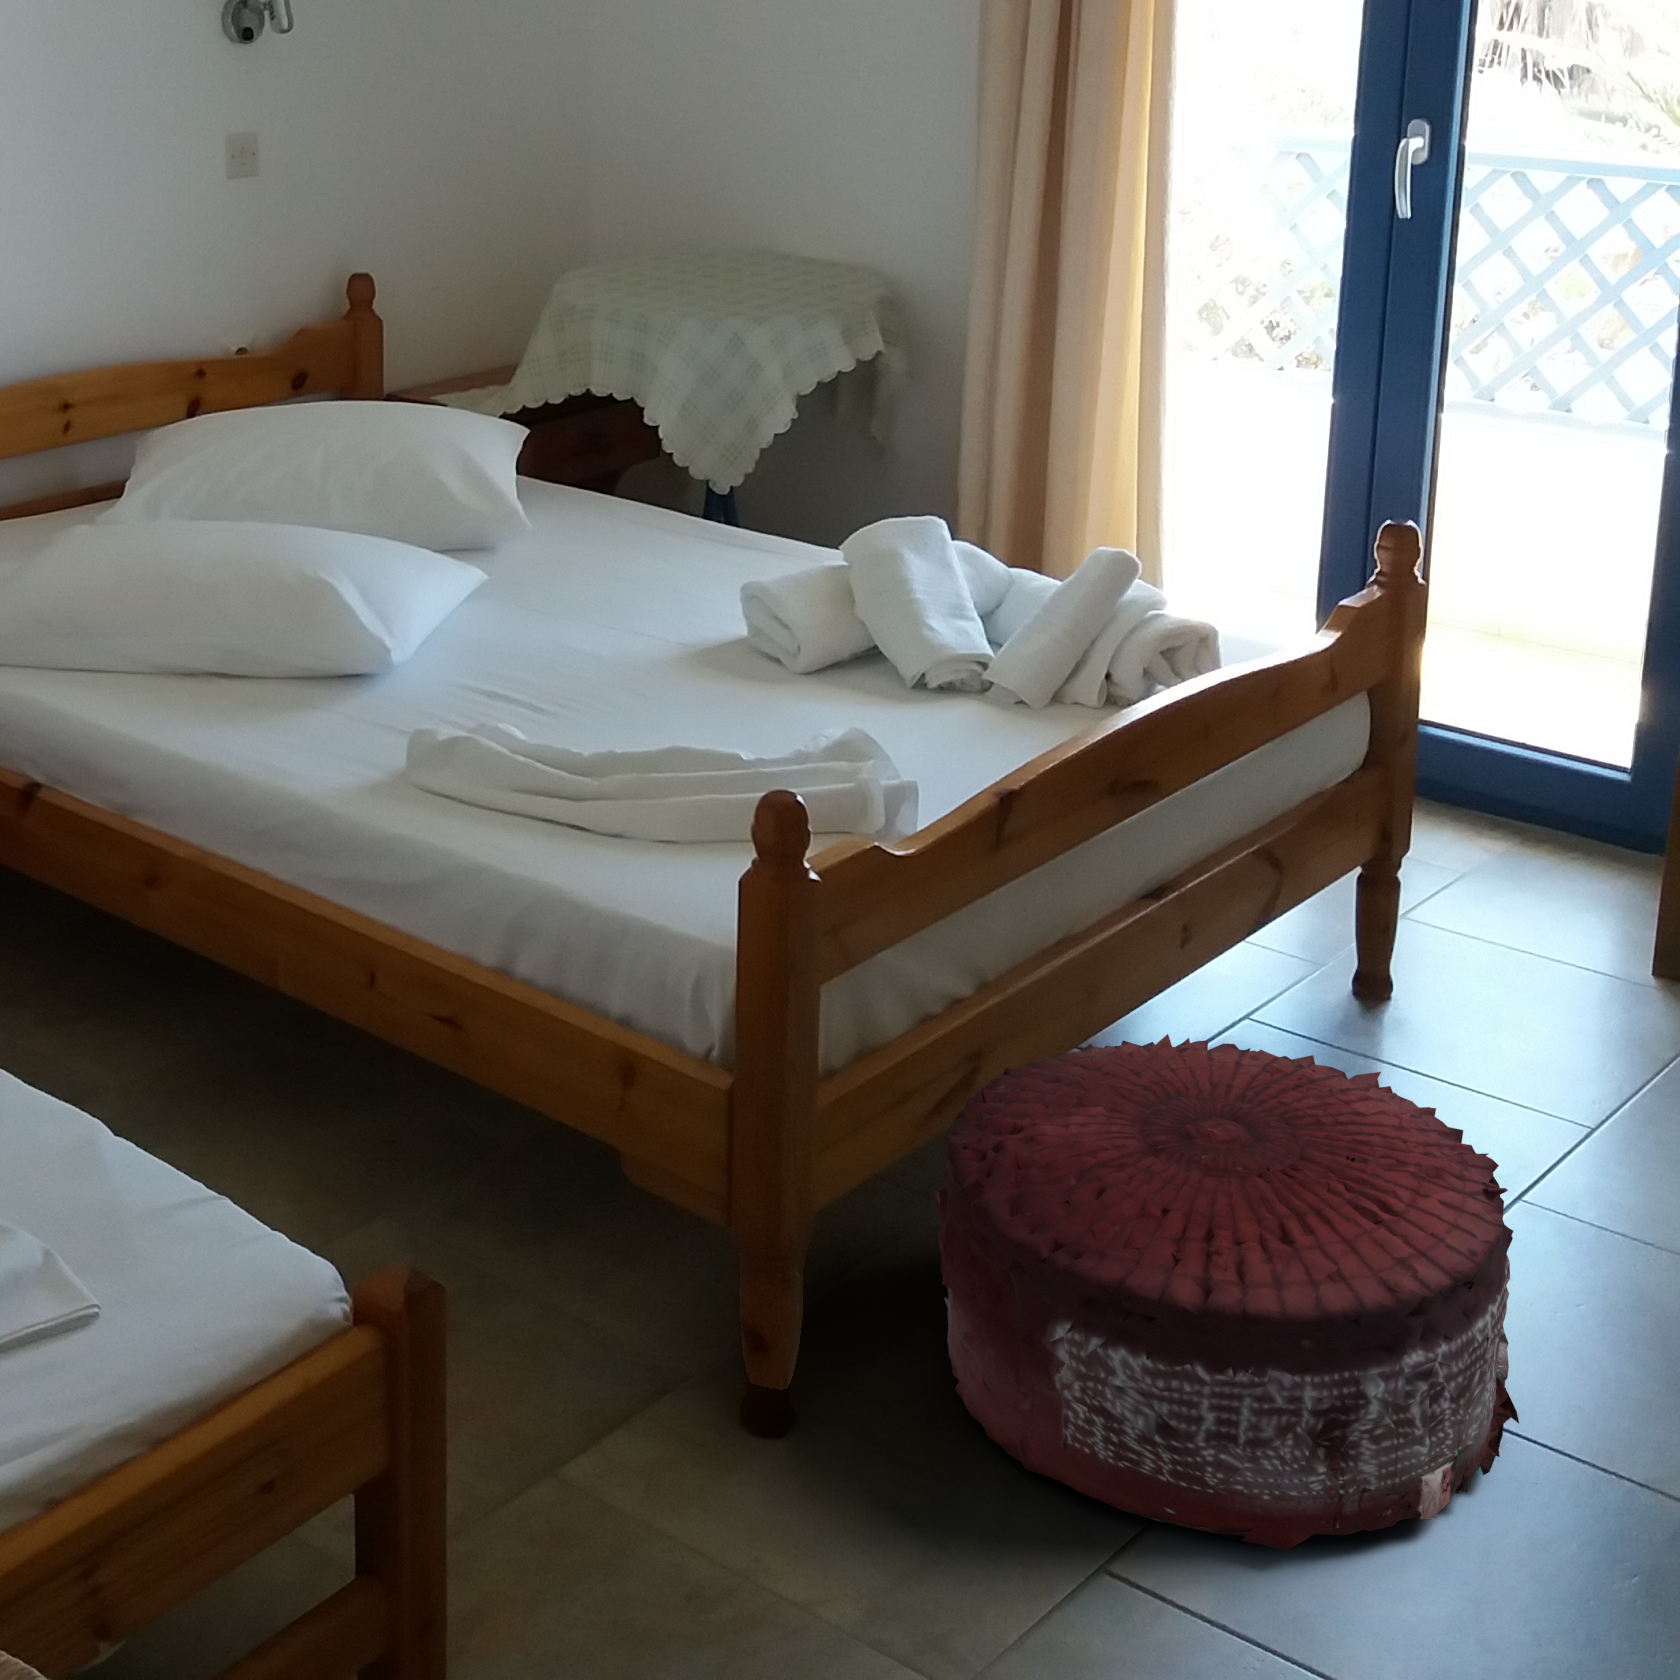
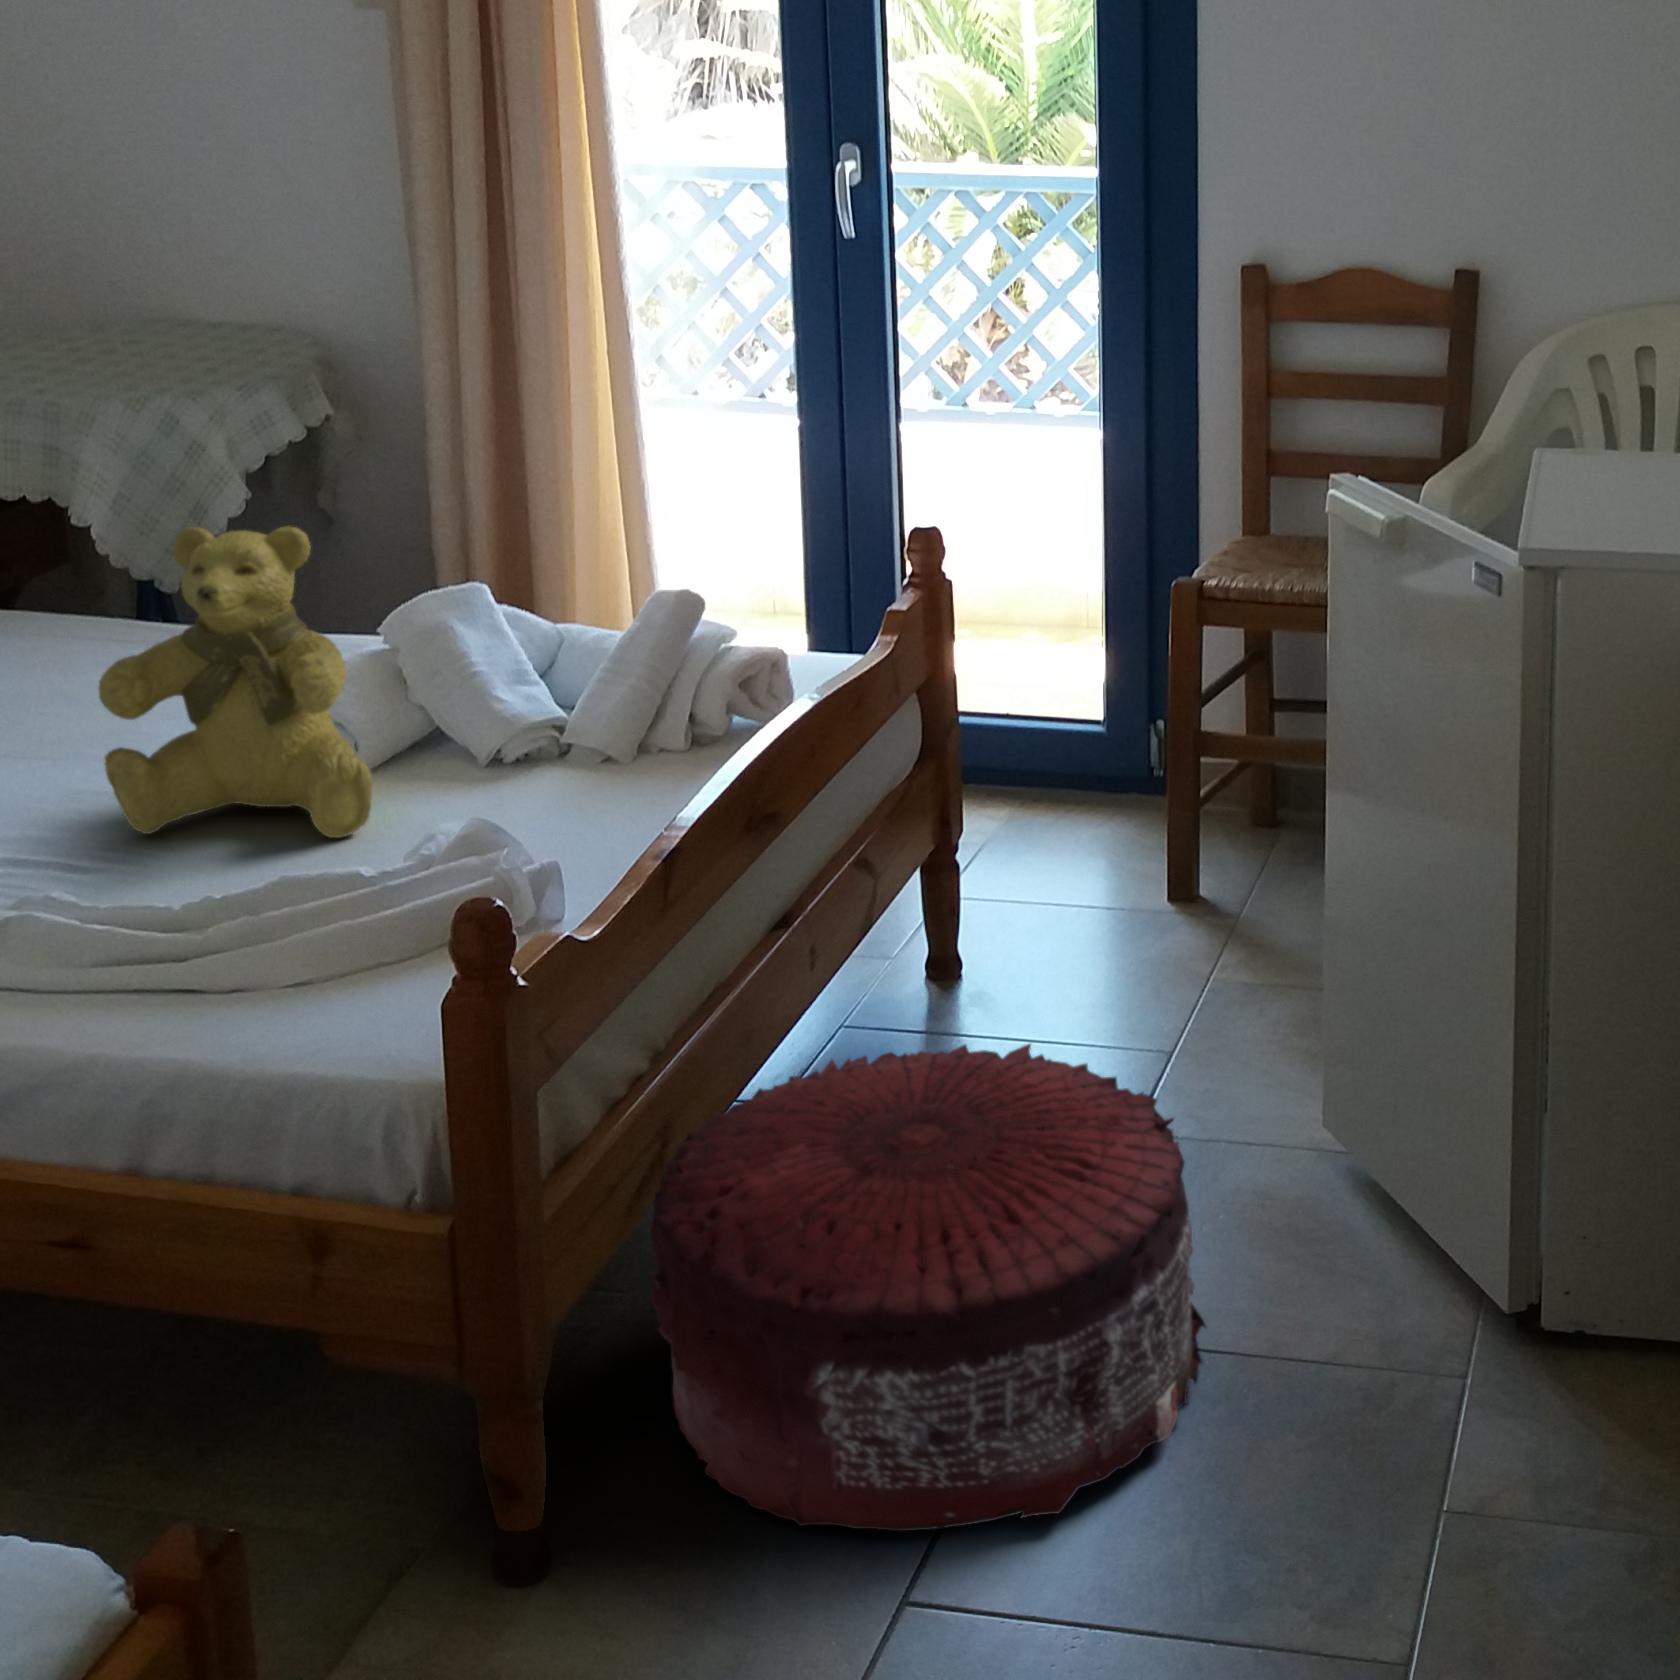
teddy bear: none [581,426,790,724] -> present [99,526,372,838]

